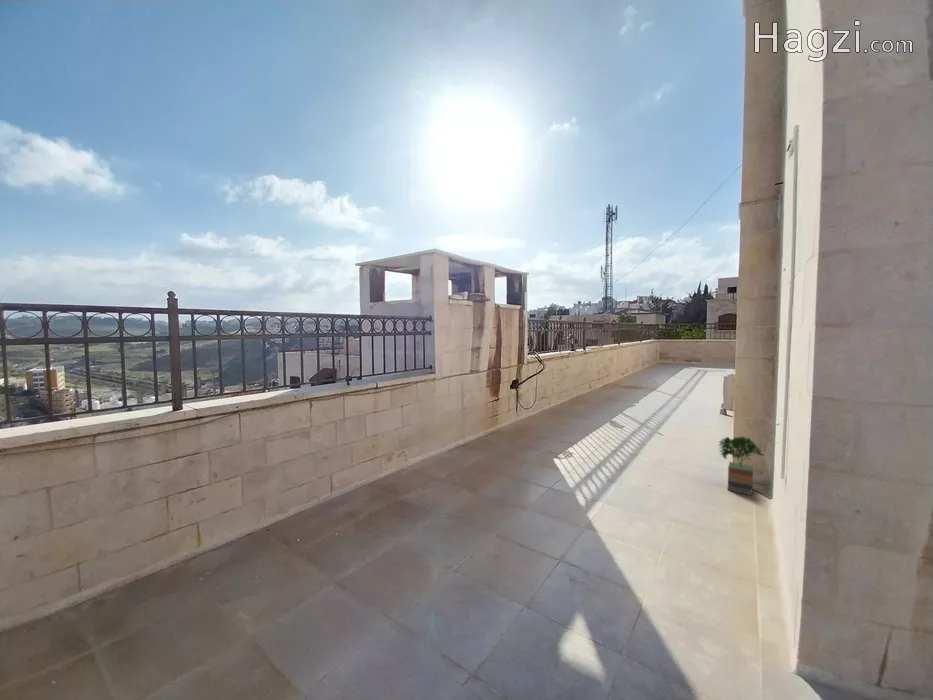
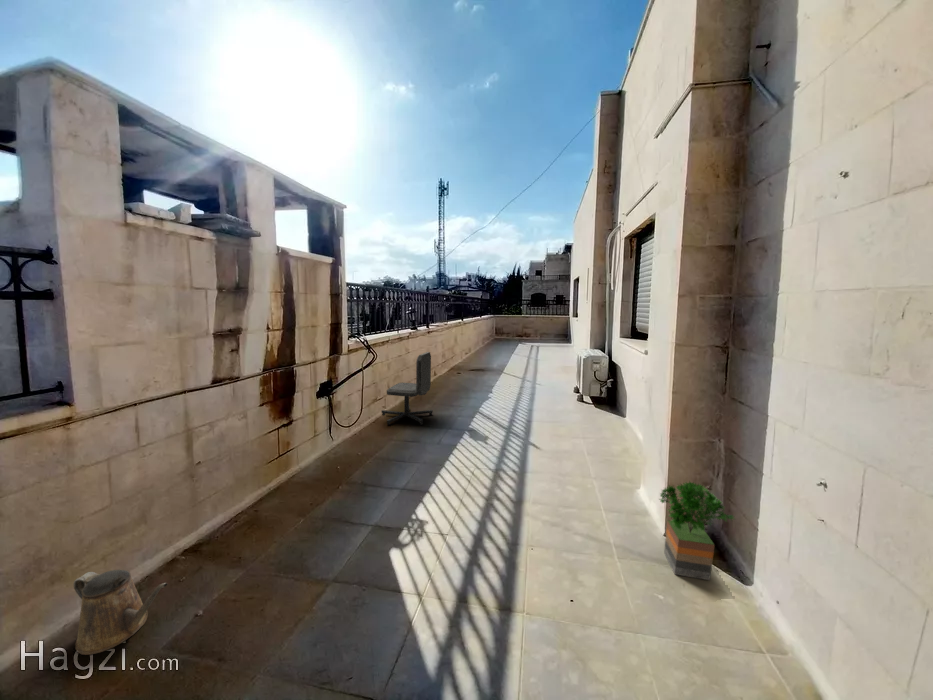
chair: none [548,365,585,416] -> present [381,352,433,425]
watering can: none [434,437,469,463] -> present [74,570,168,655]

